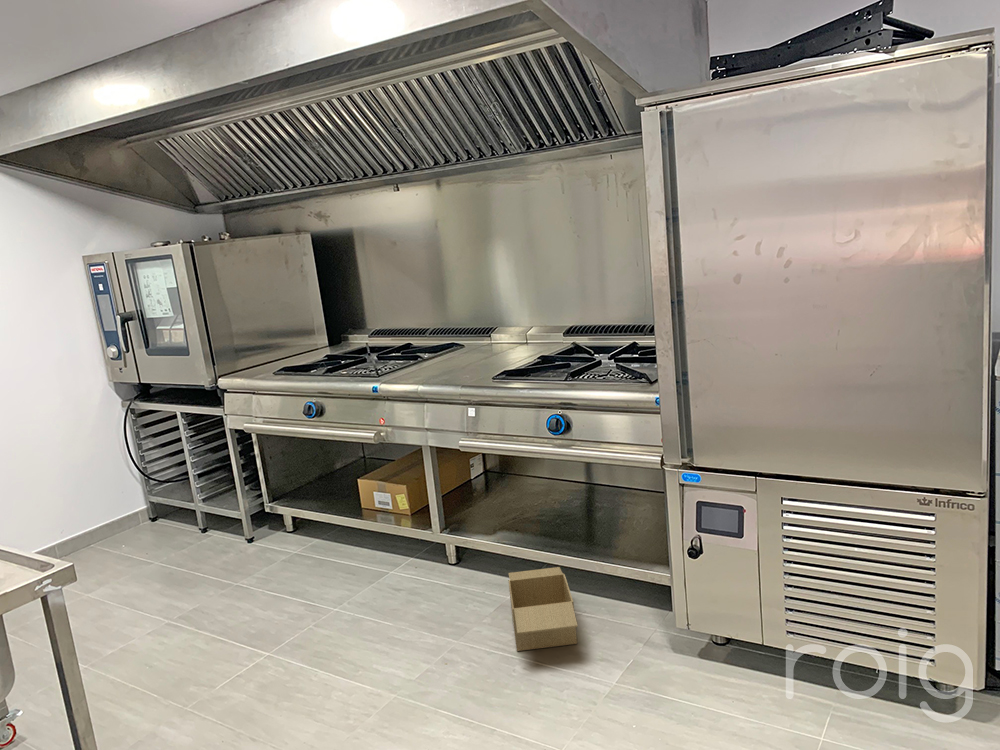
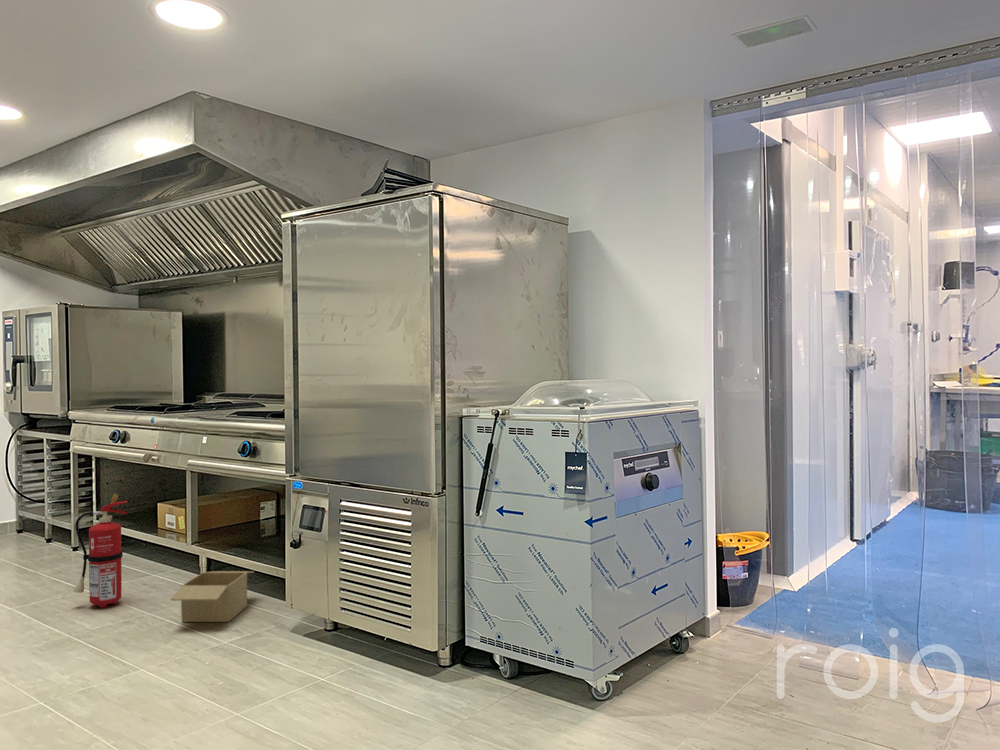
fire extinguisher: none [336,497,402,638] -> present [74,494,128,607]

